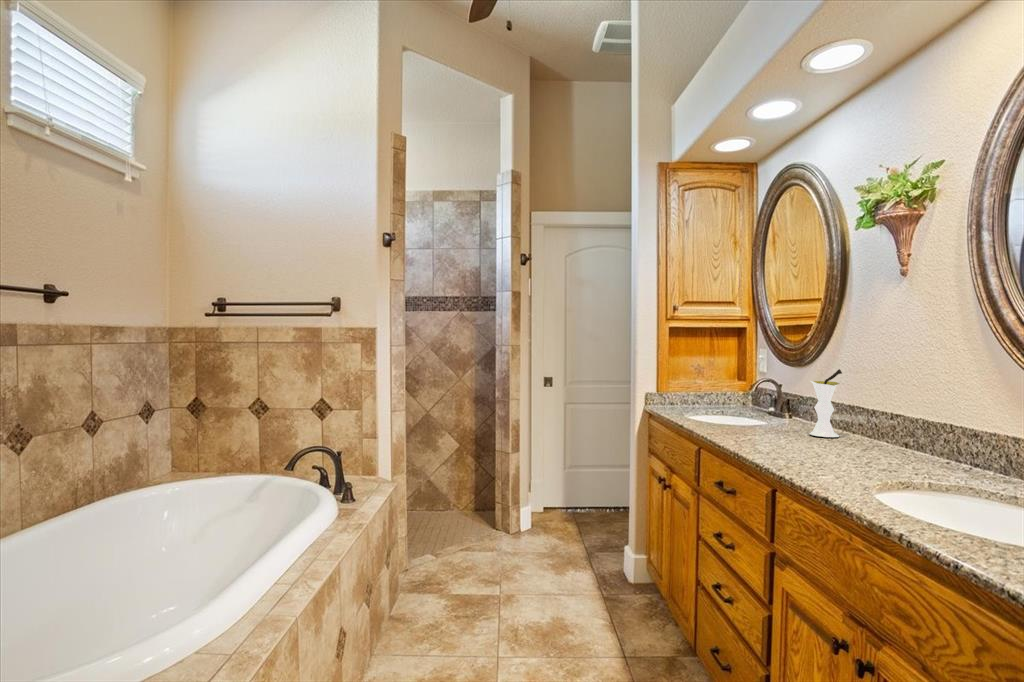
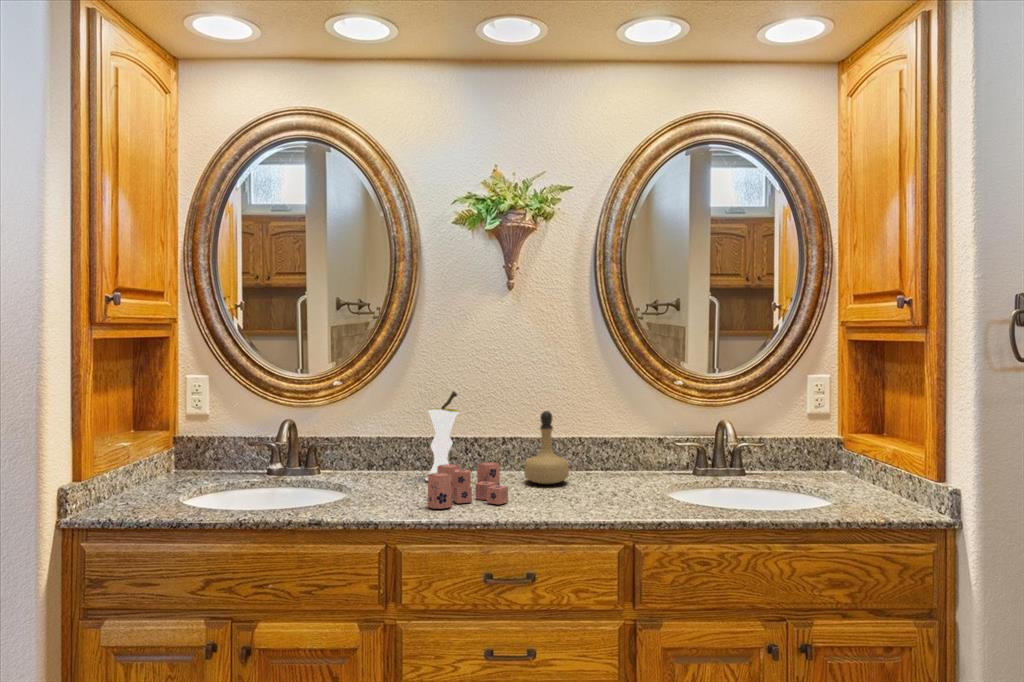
perfume bottle: none [845,389,894,455] -> present [524,411,569,484]
candle: none [733,416,812,447] -> present [428,462,508,509]

